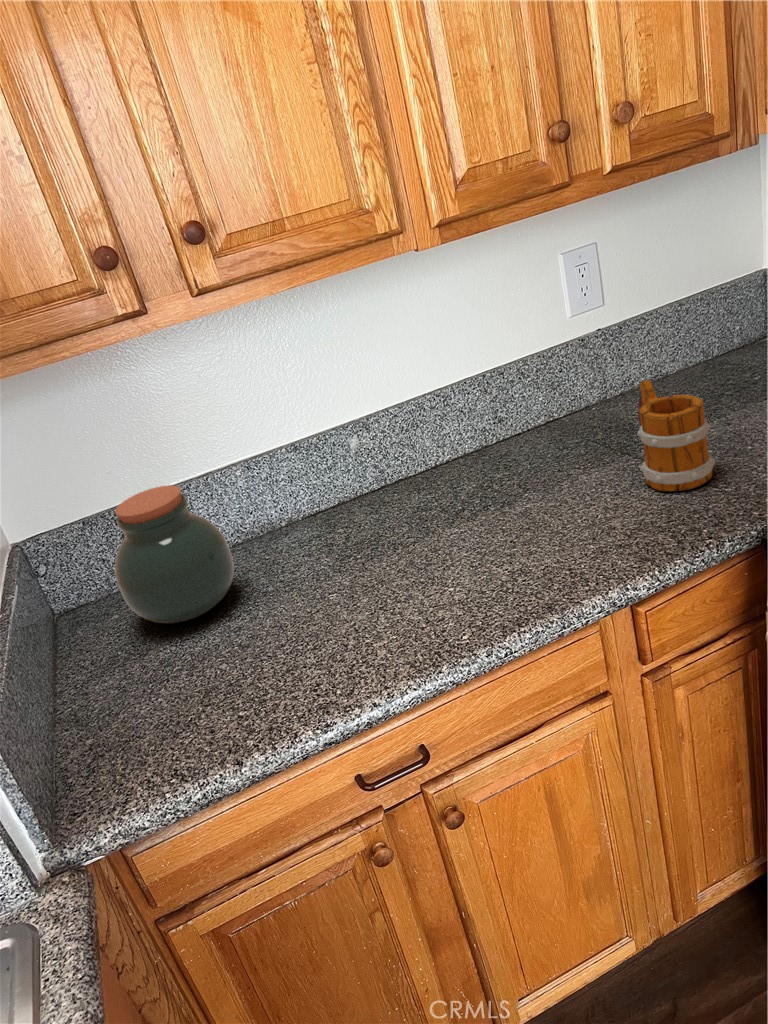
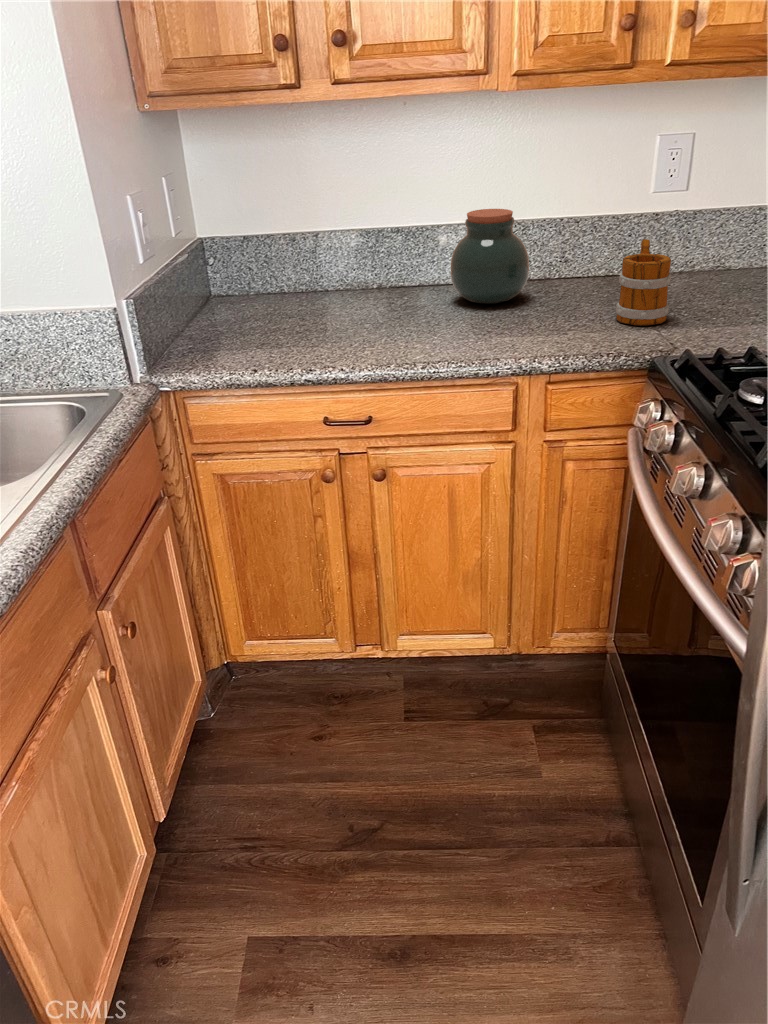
jar: present [115,485,234,623] -> present [451,209,529,304]

